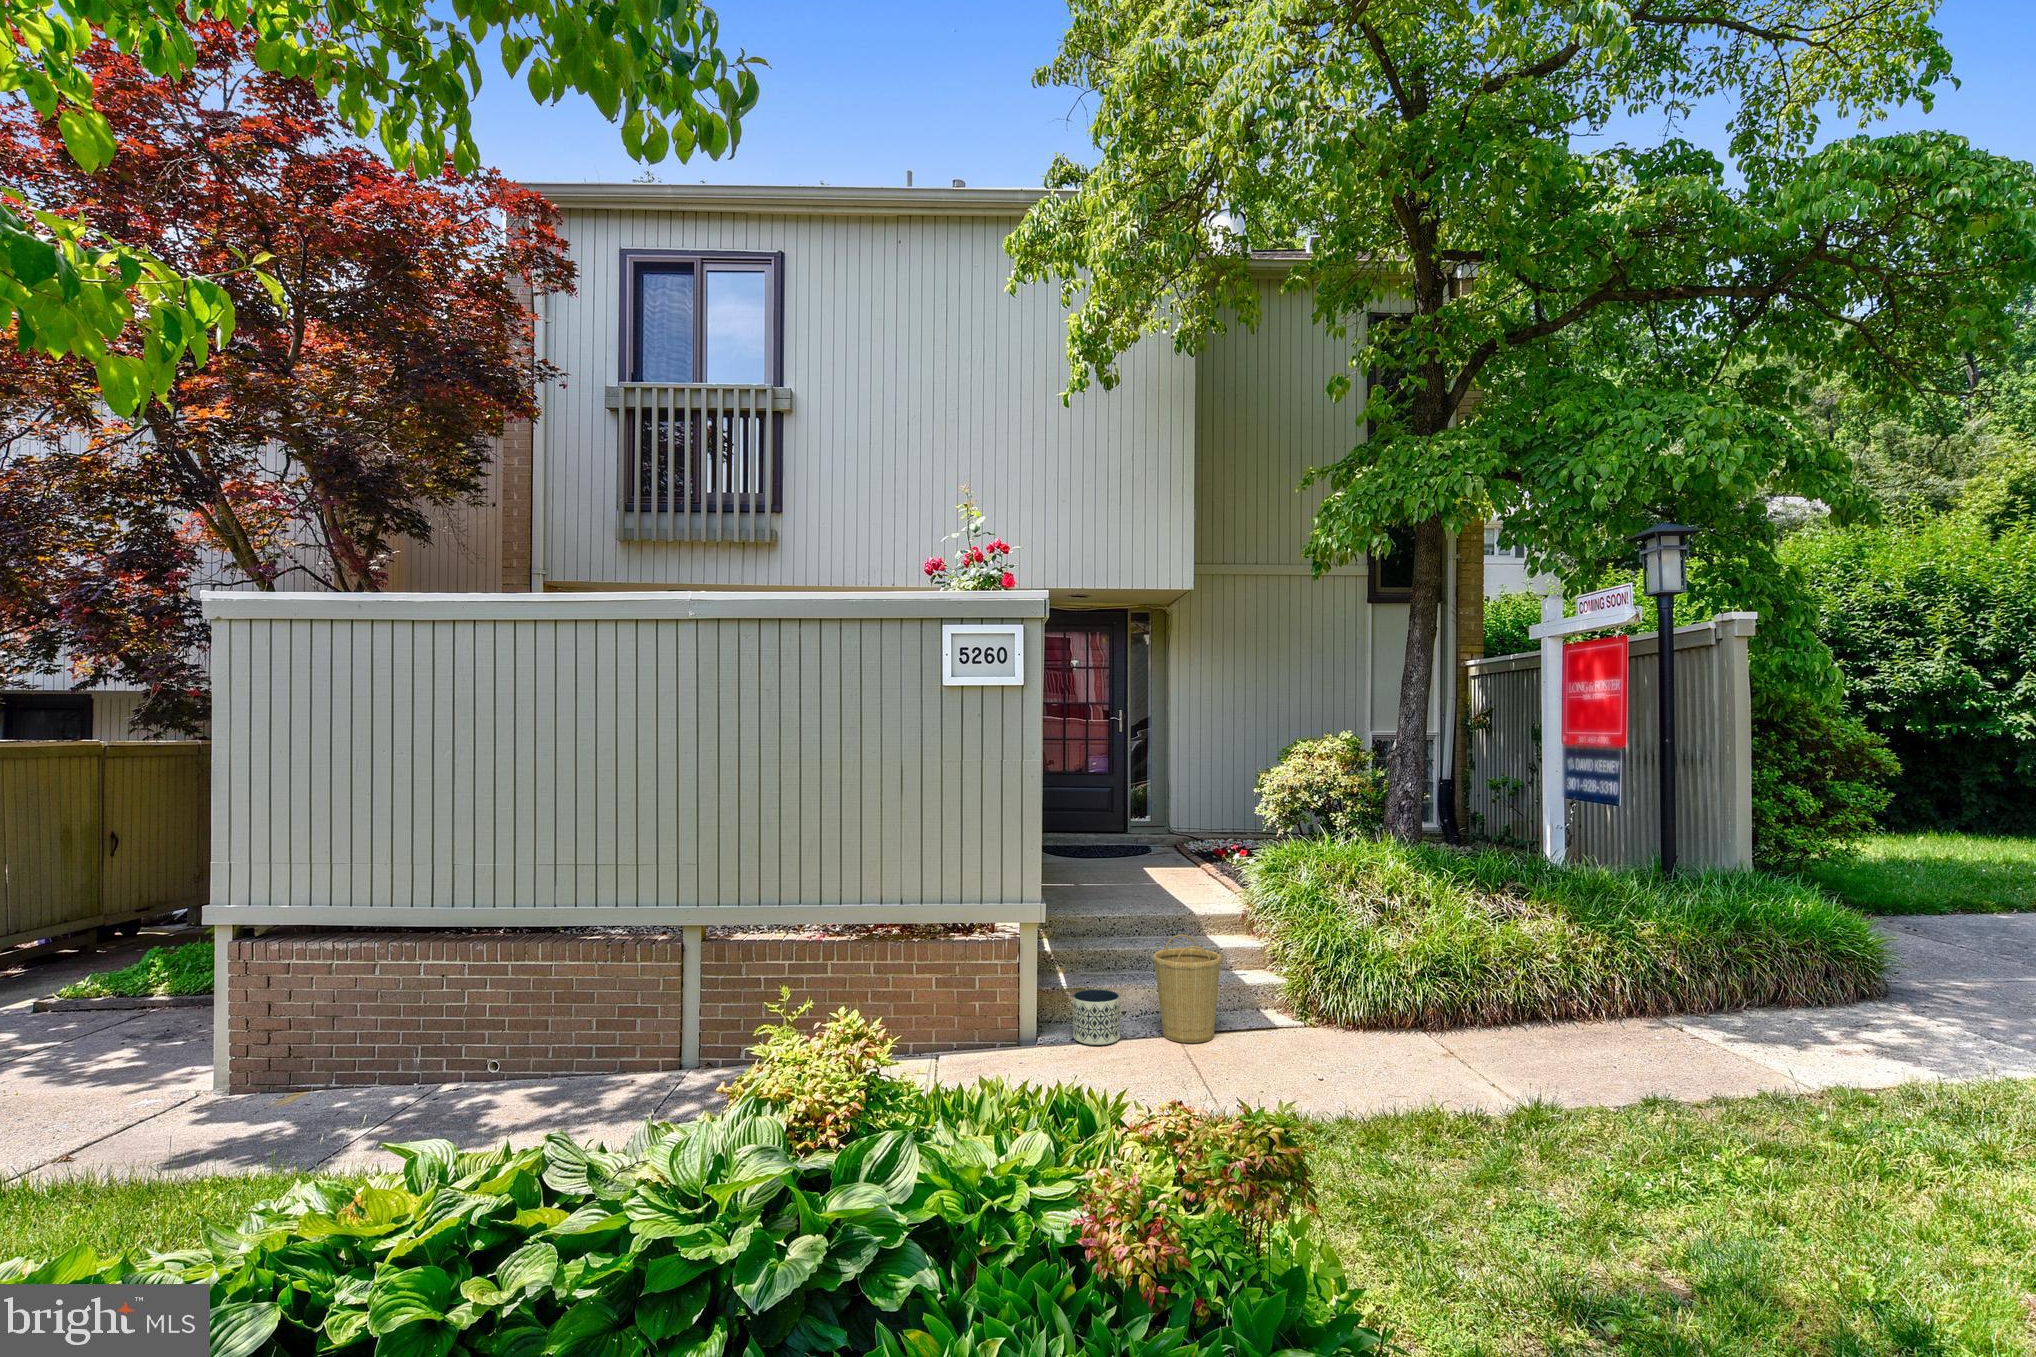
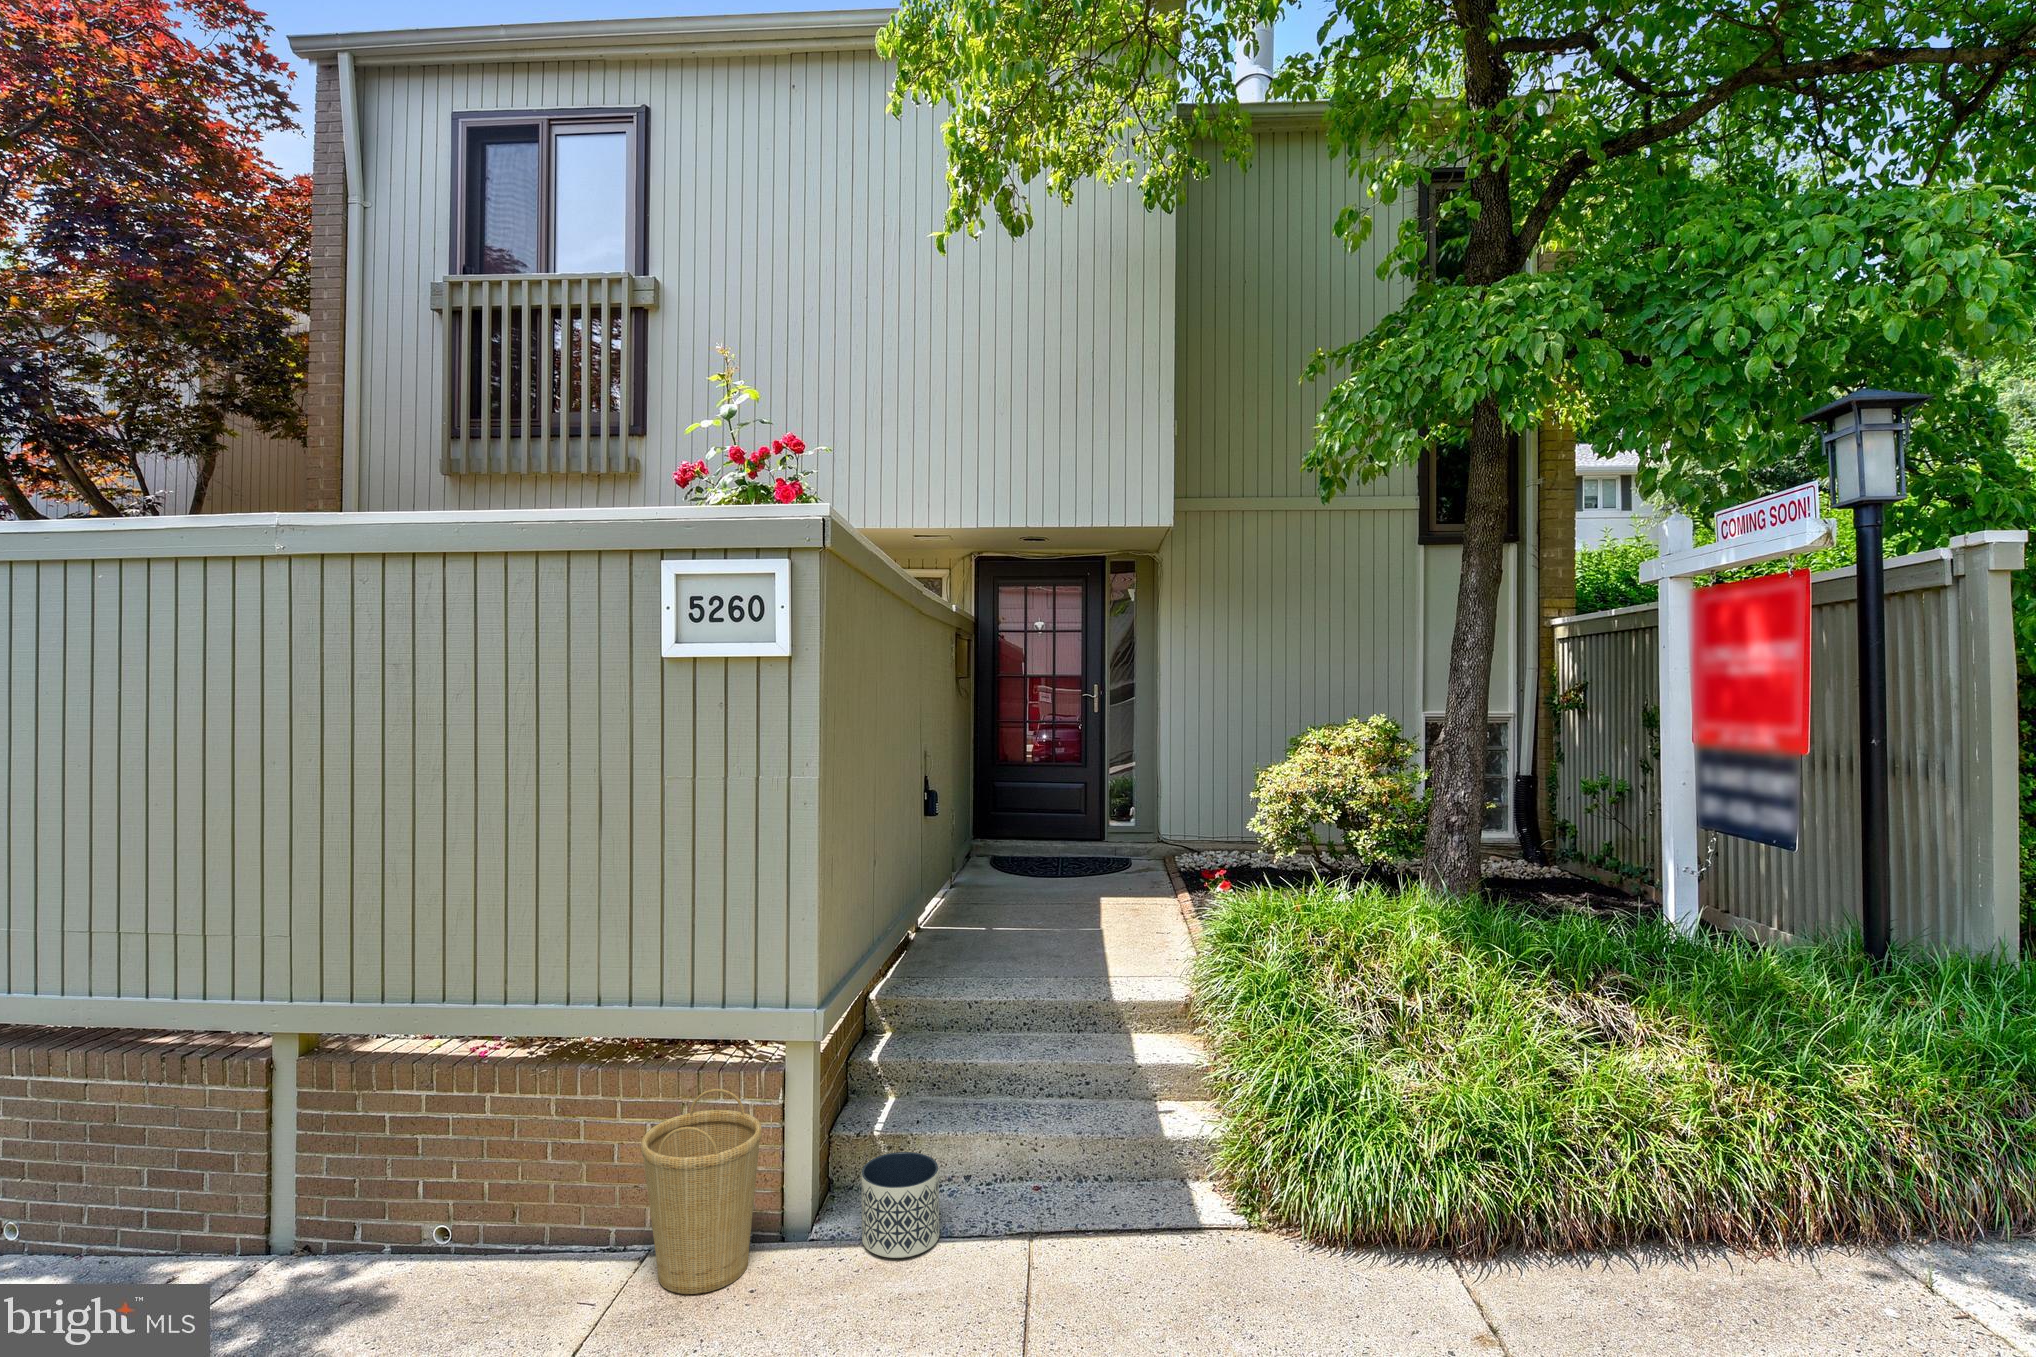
basket: present [1153,935,1221,1043] -> present [641,1089,761,1294]

